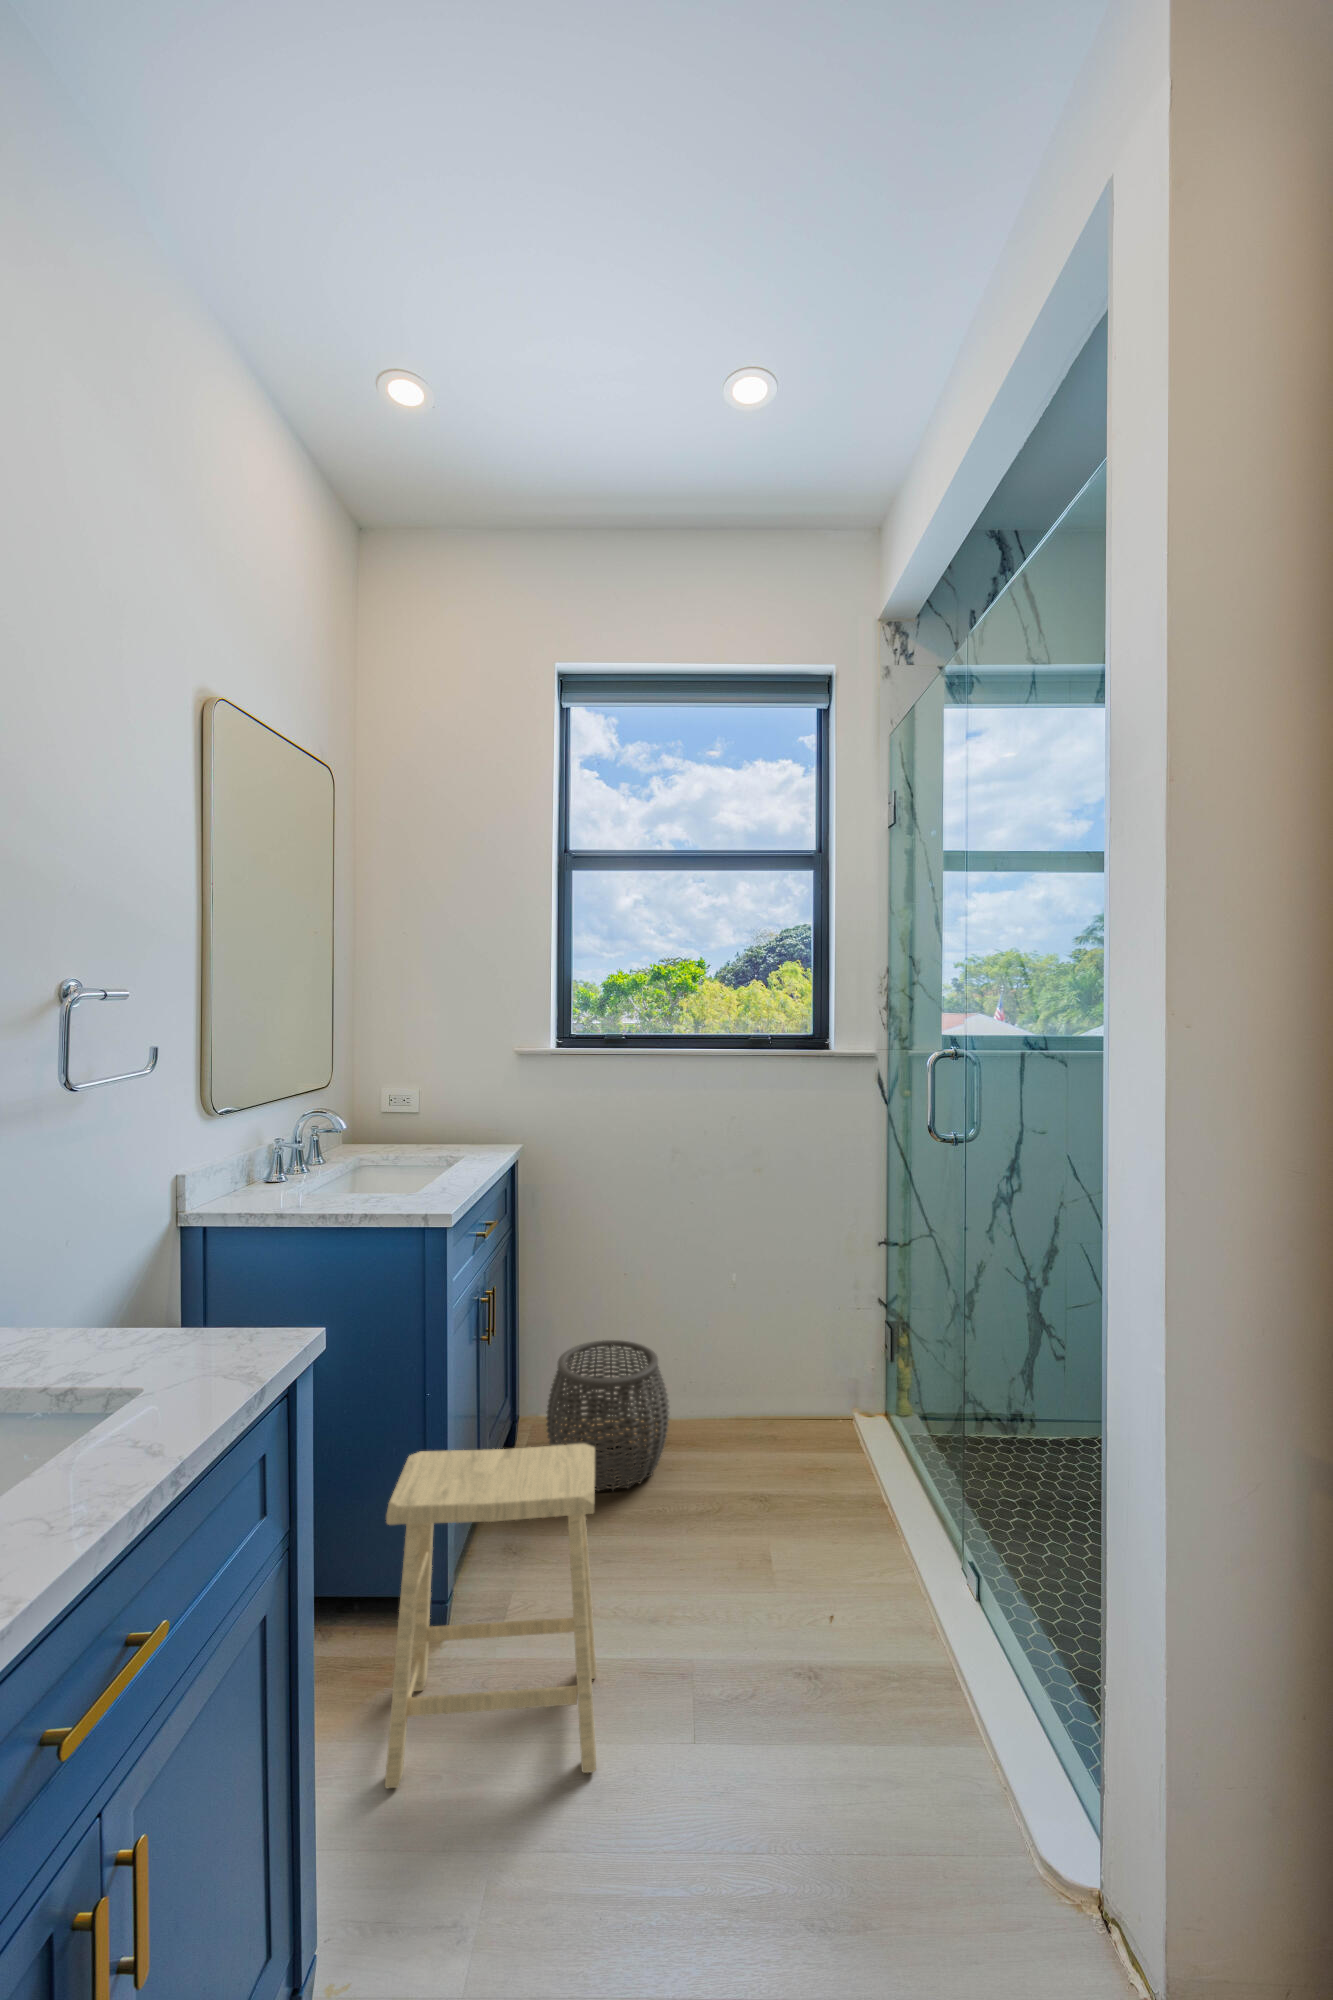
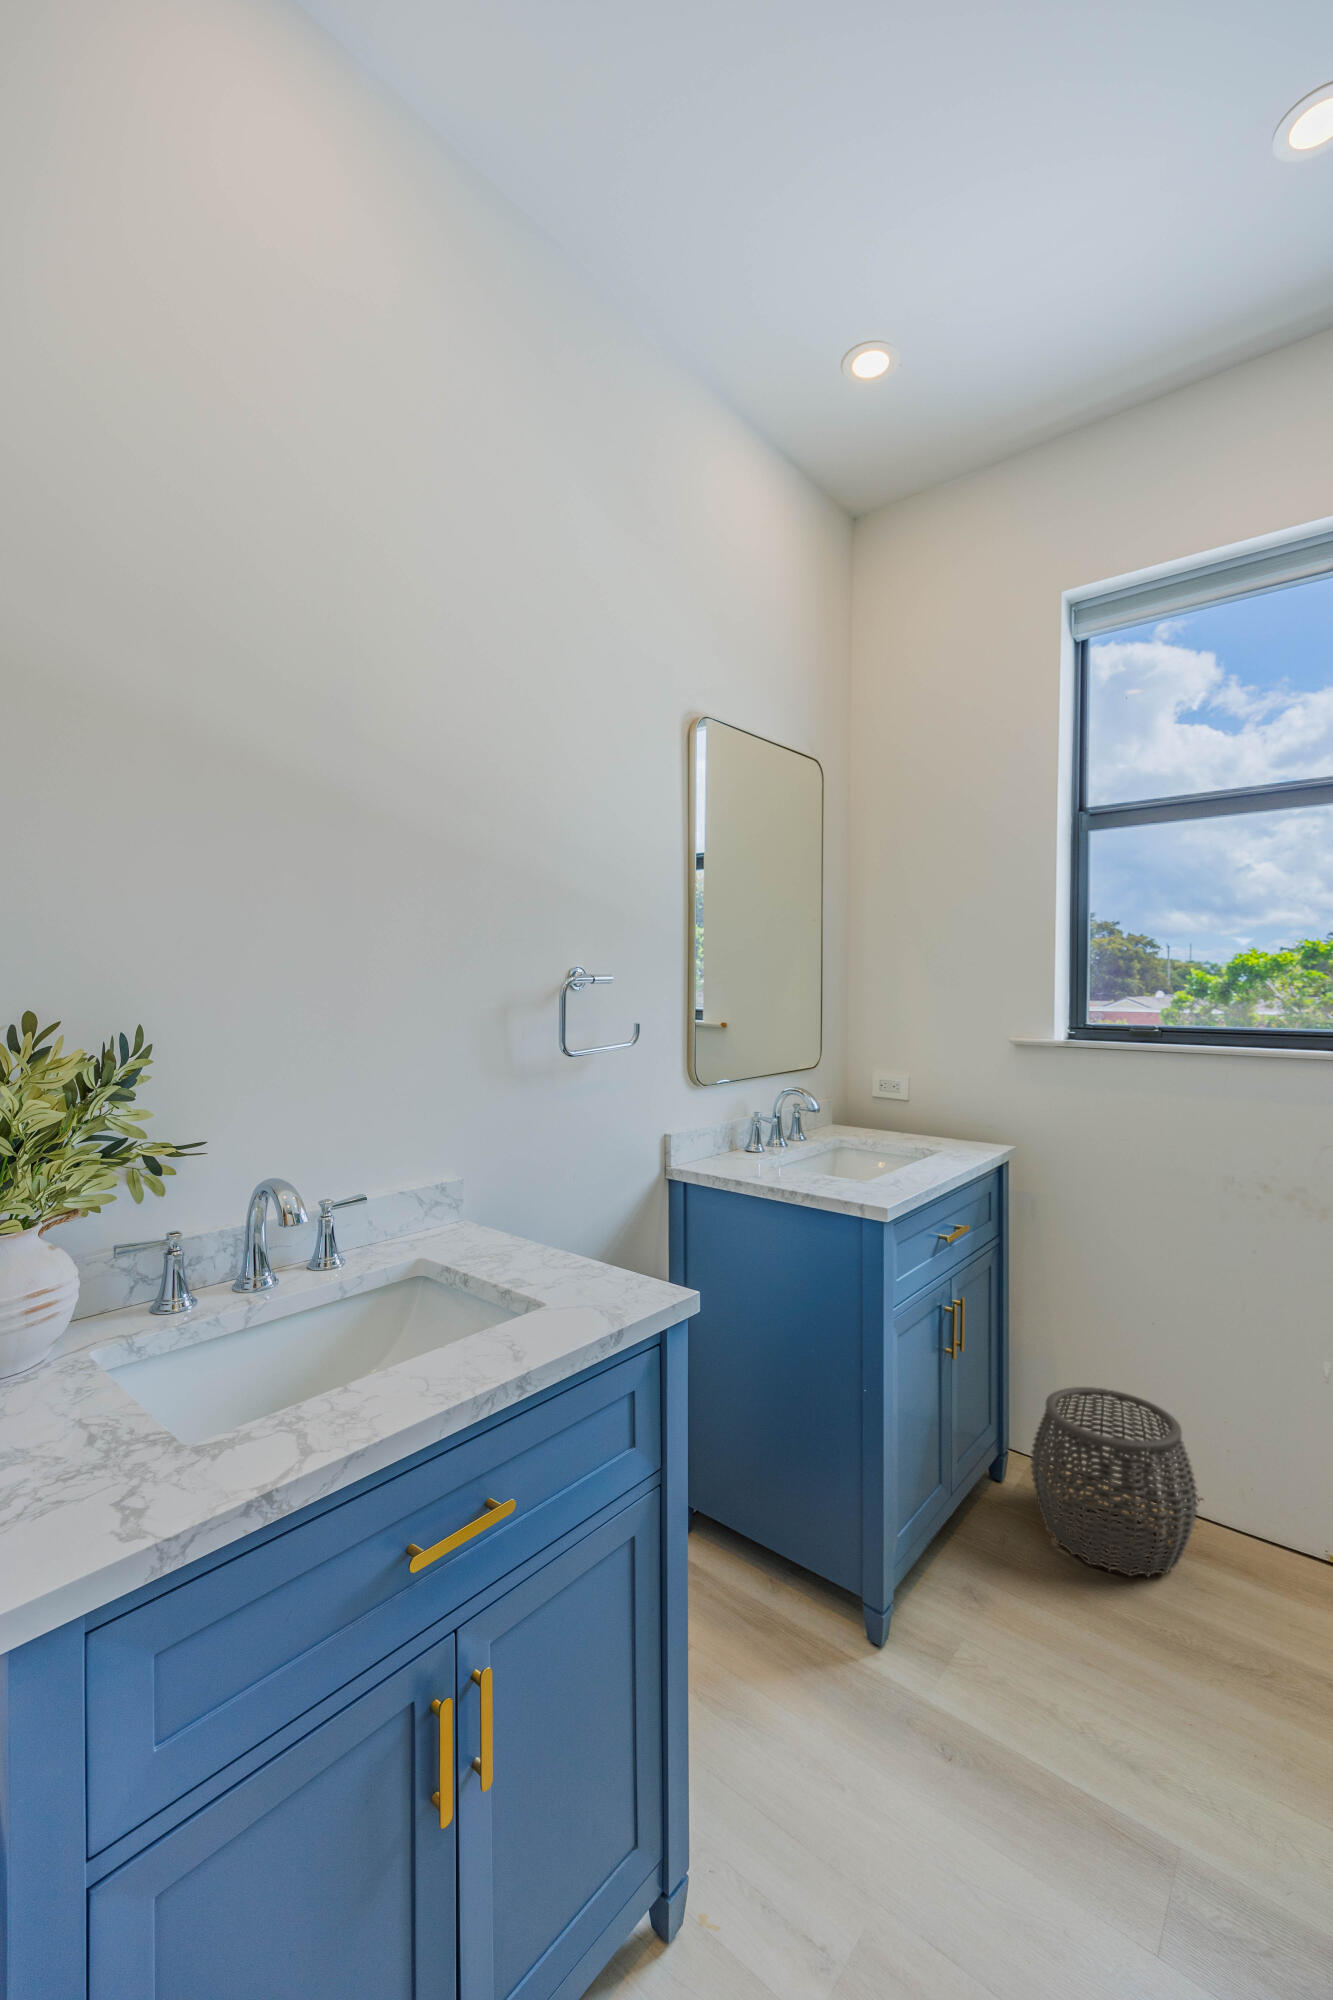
footstool: present [385,1444,596,1788] -> none [793,1442,1041,1877]

